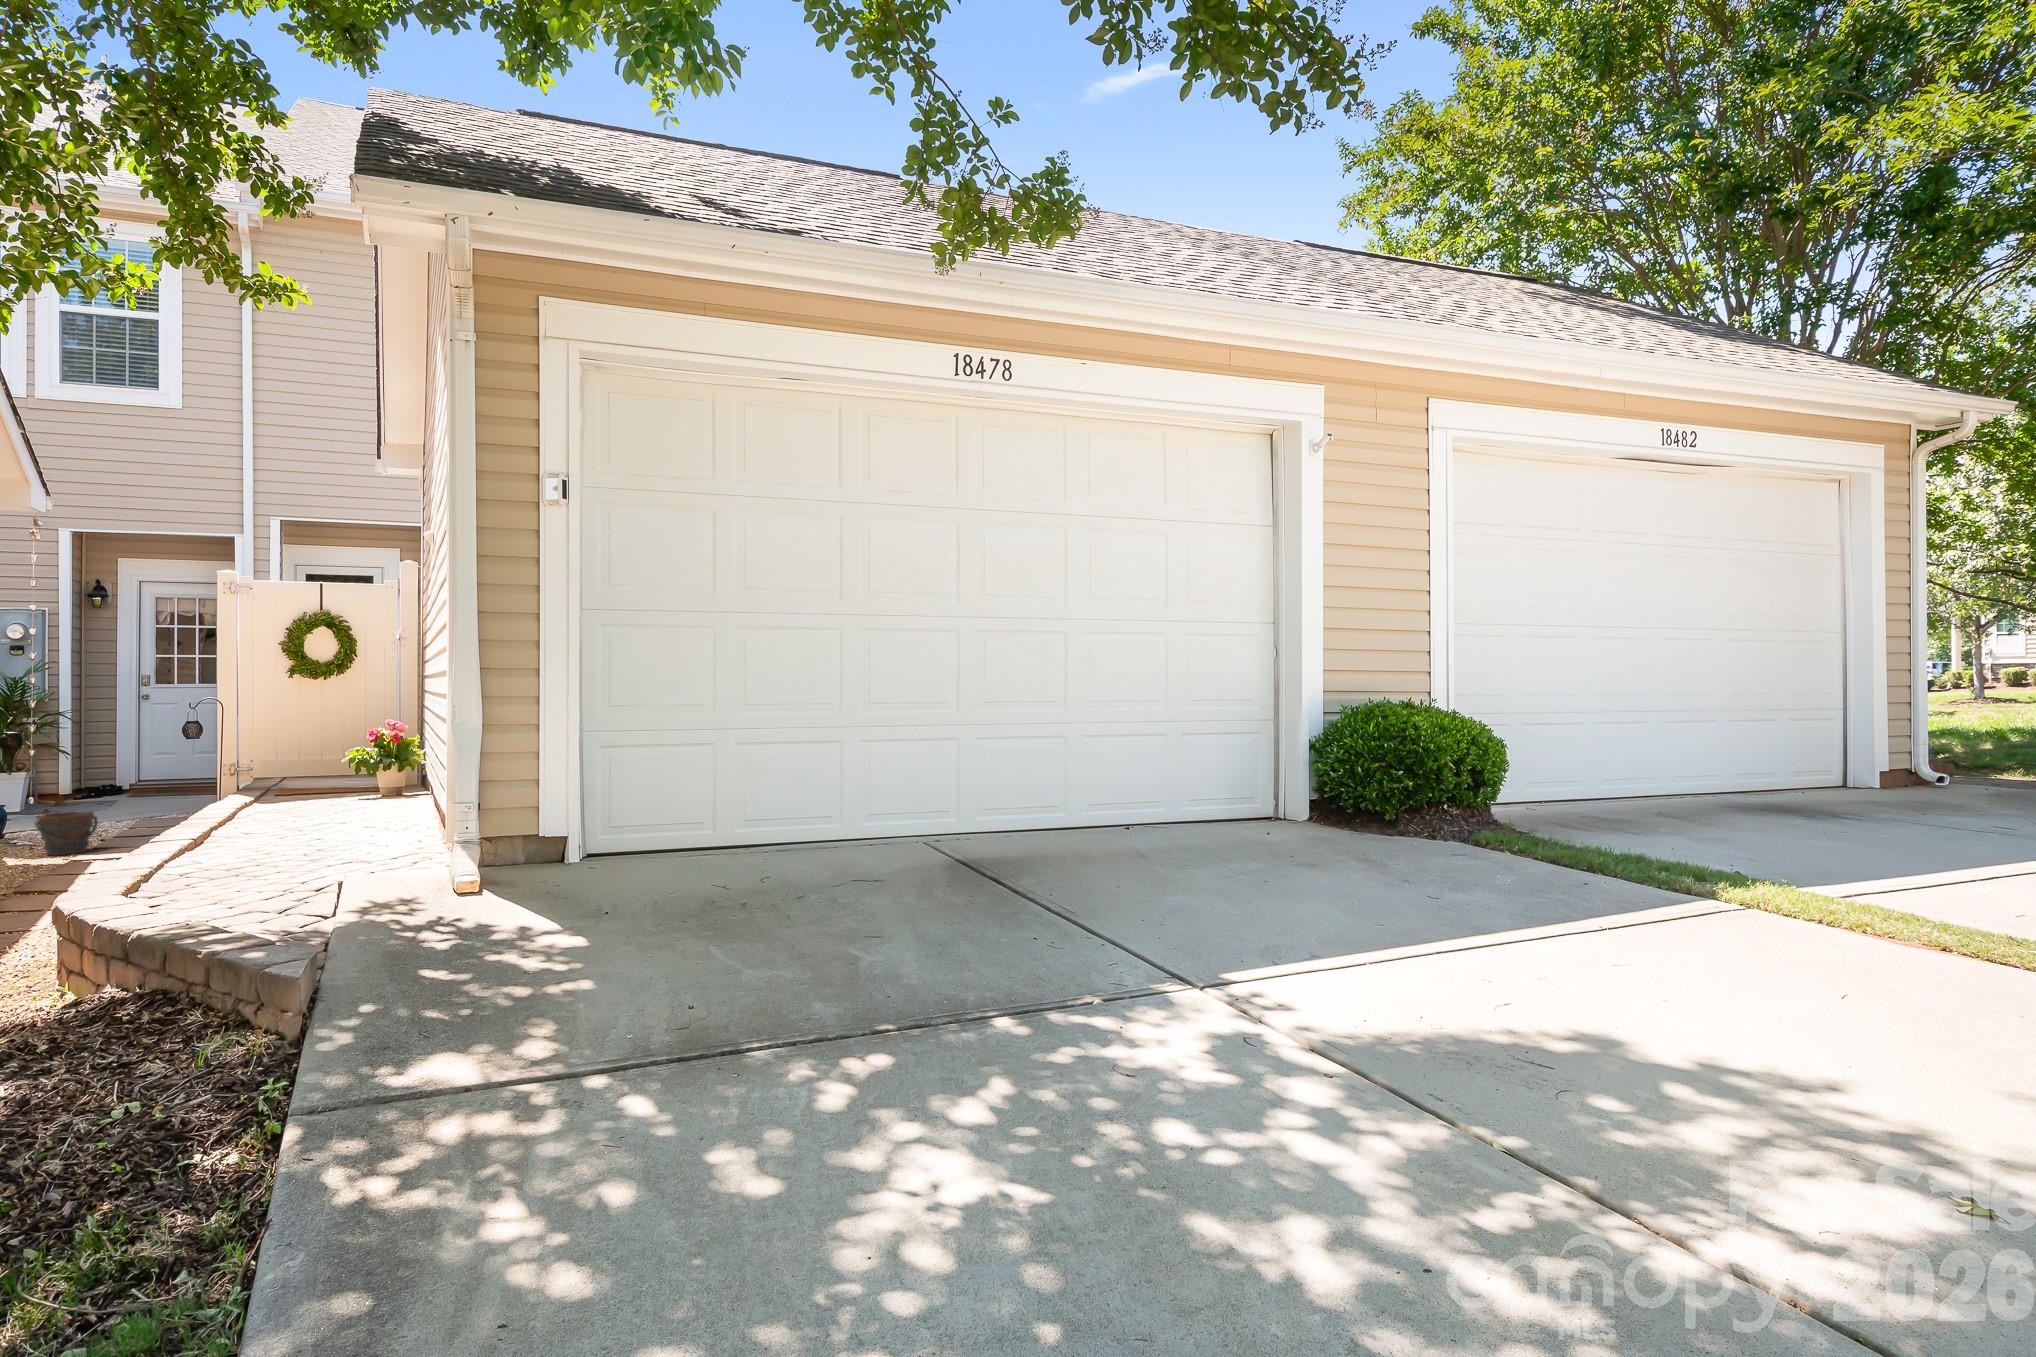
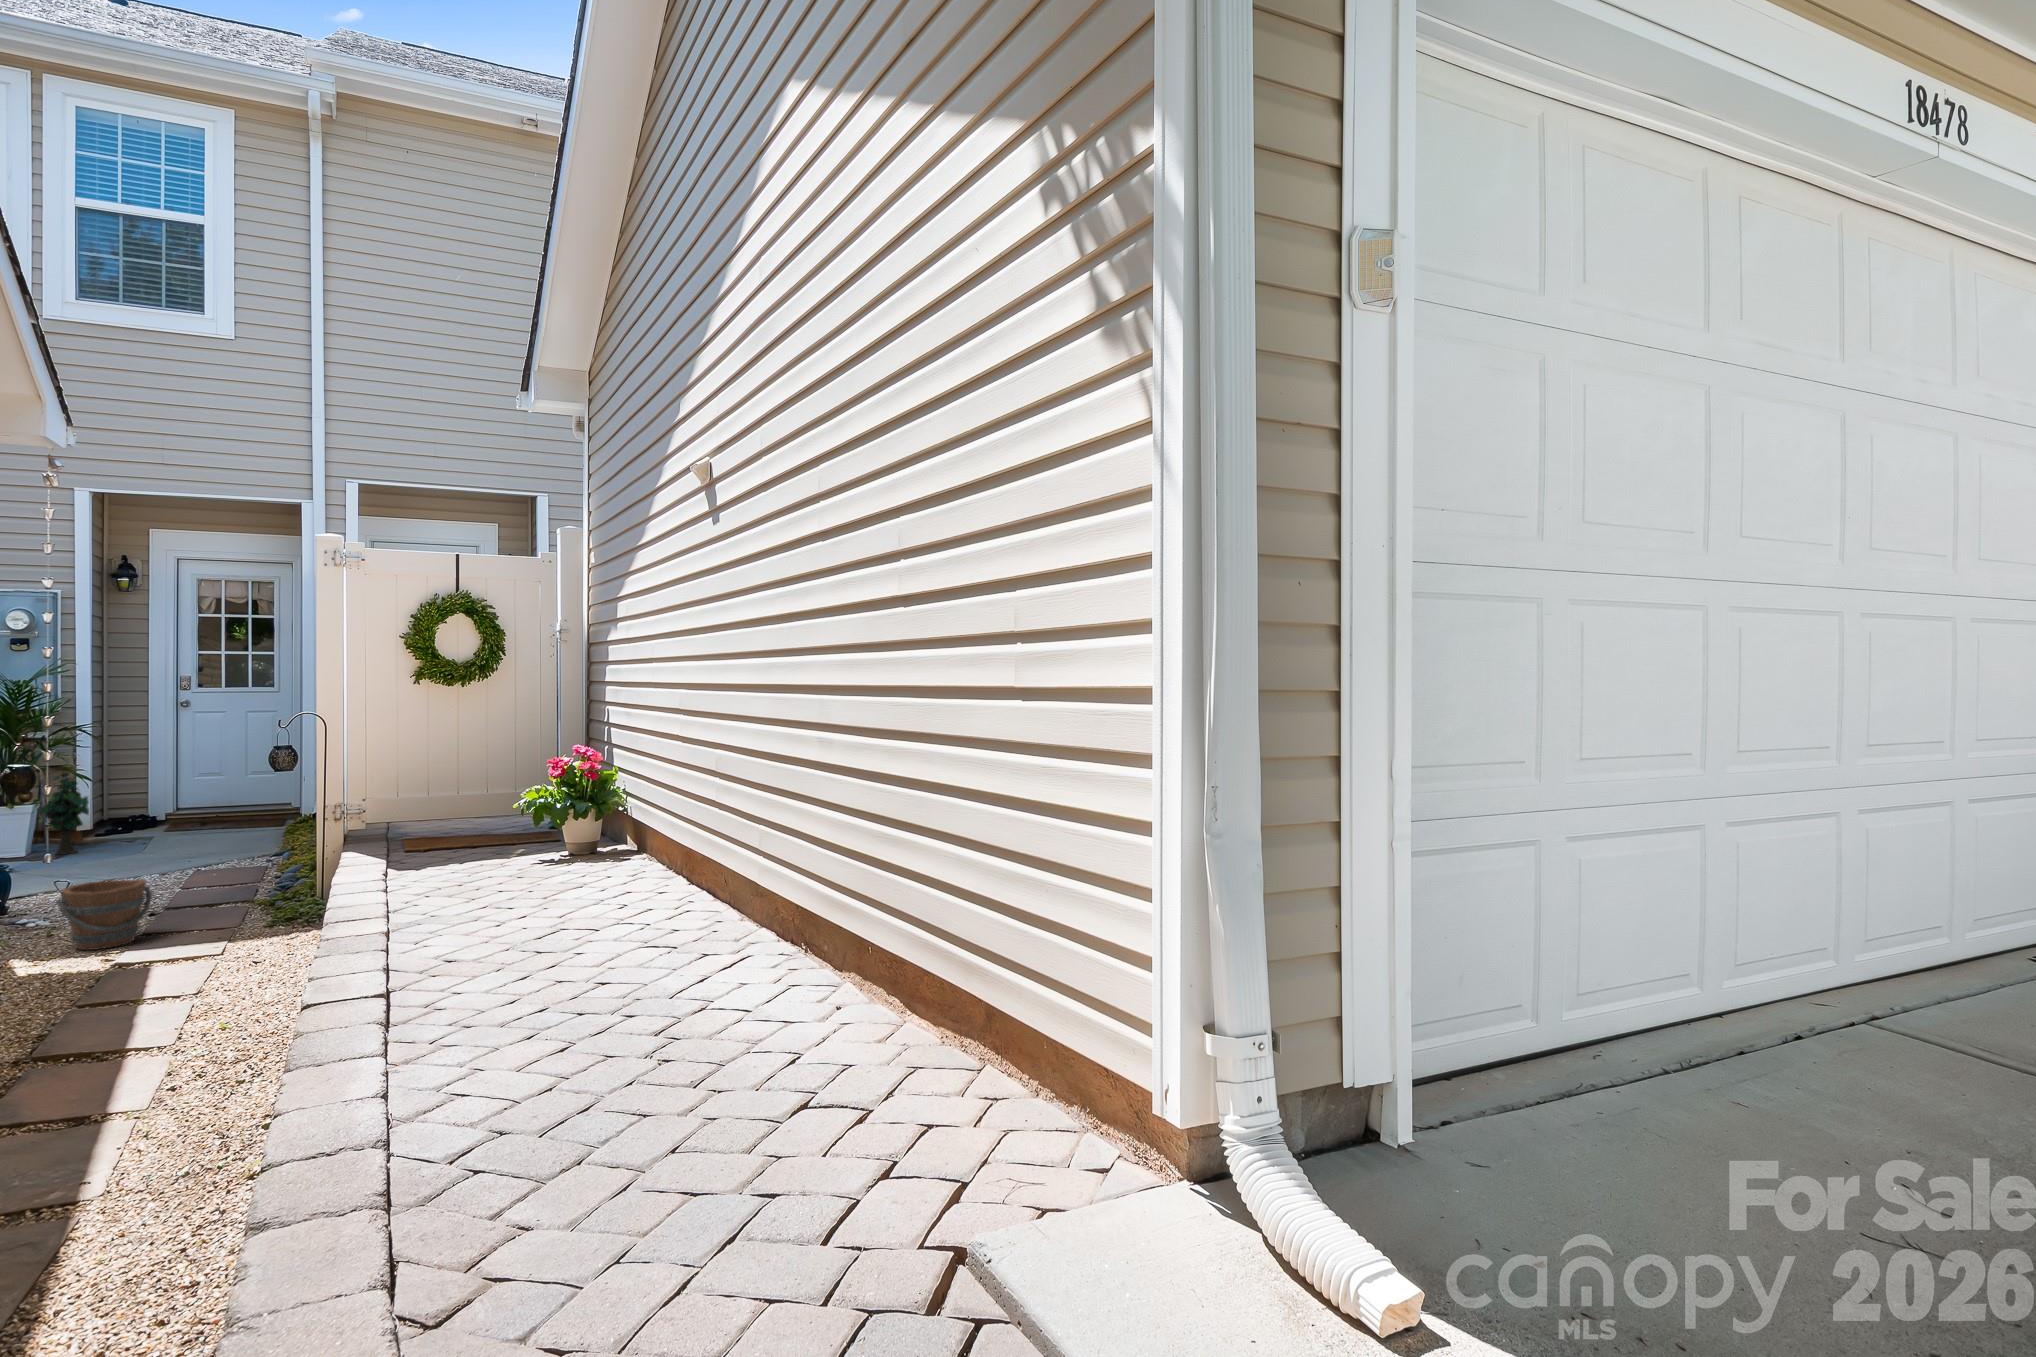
decorative plant: none [29,747,68,809] -> present [40,773,89,855]

